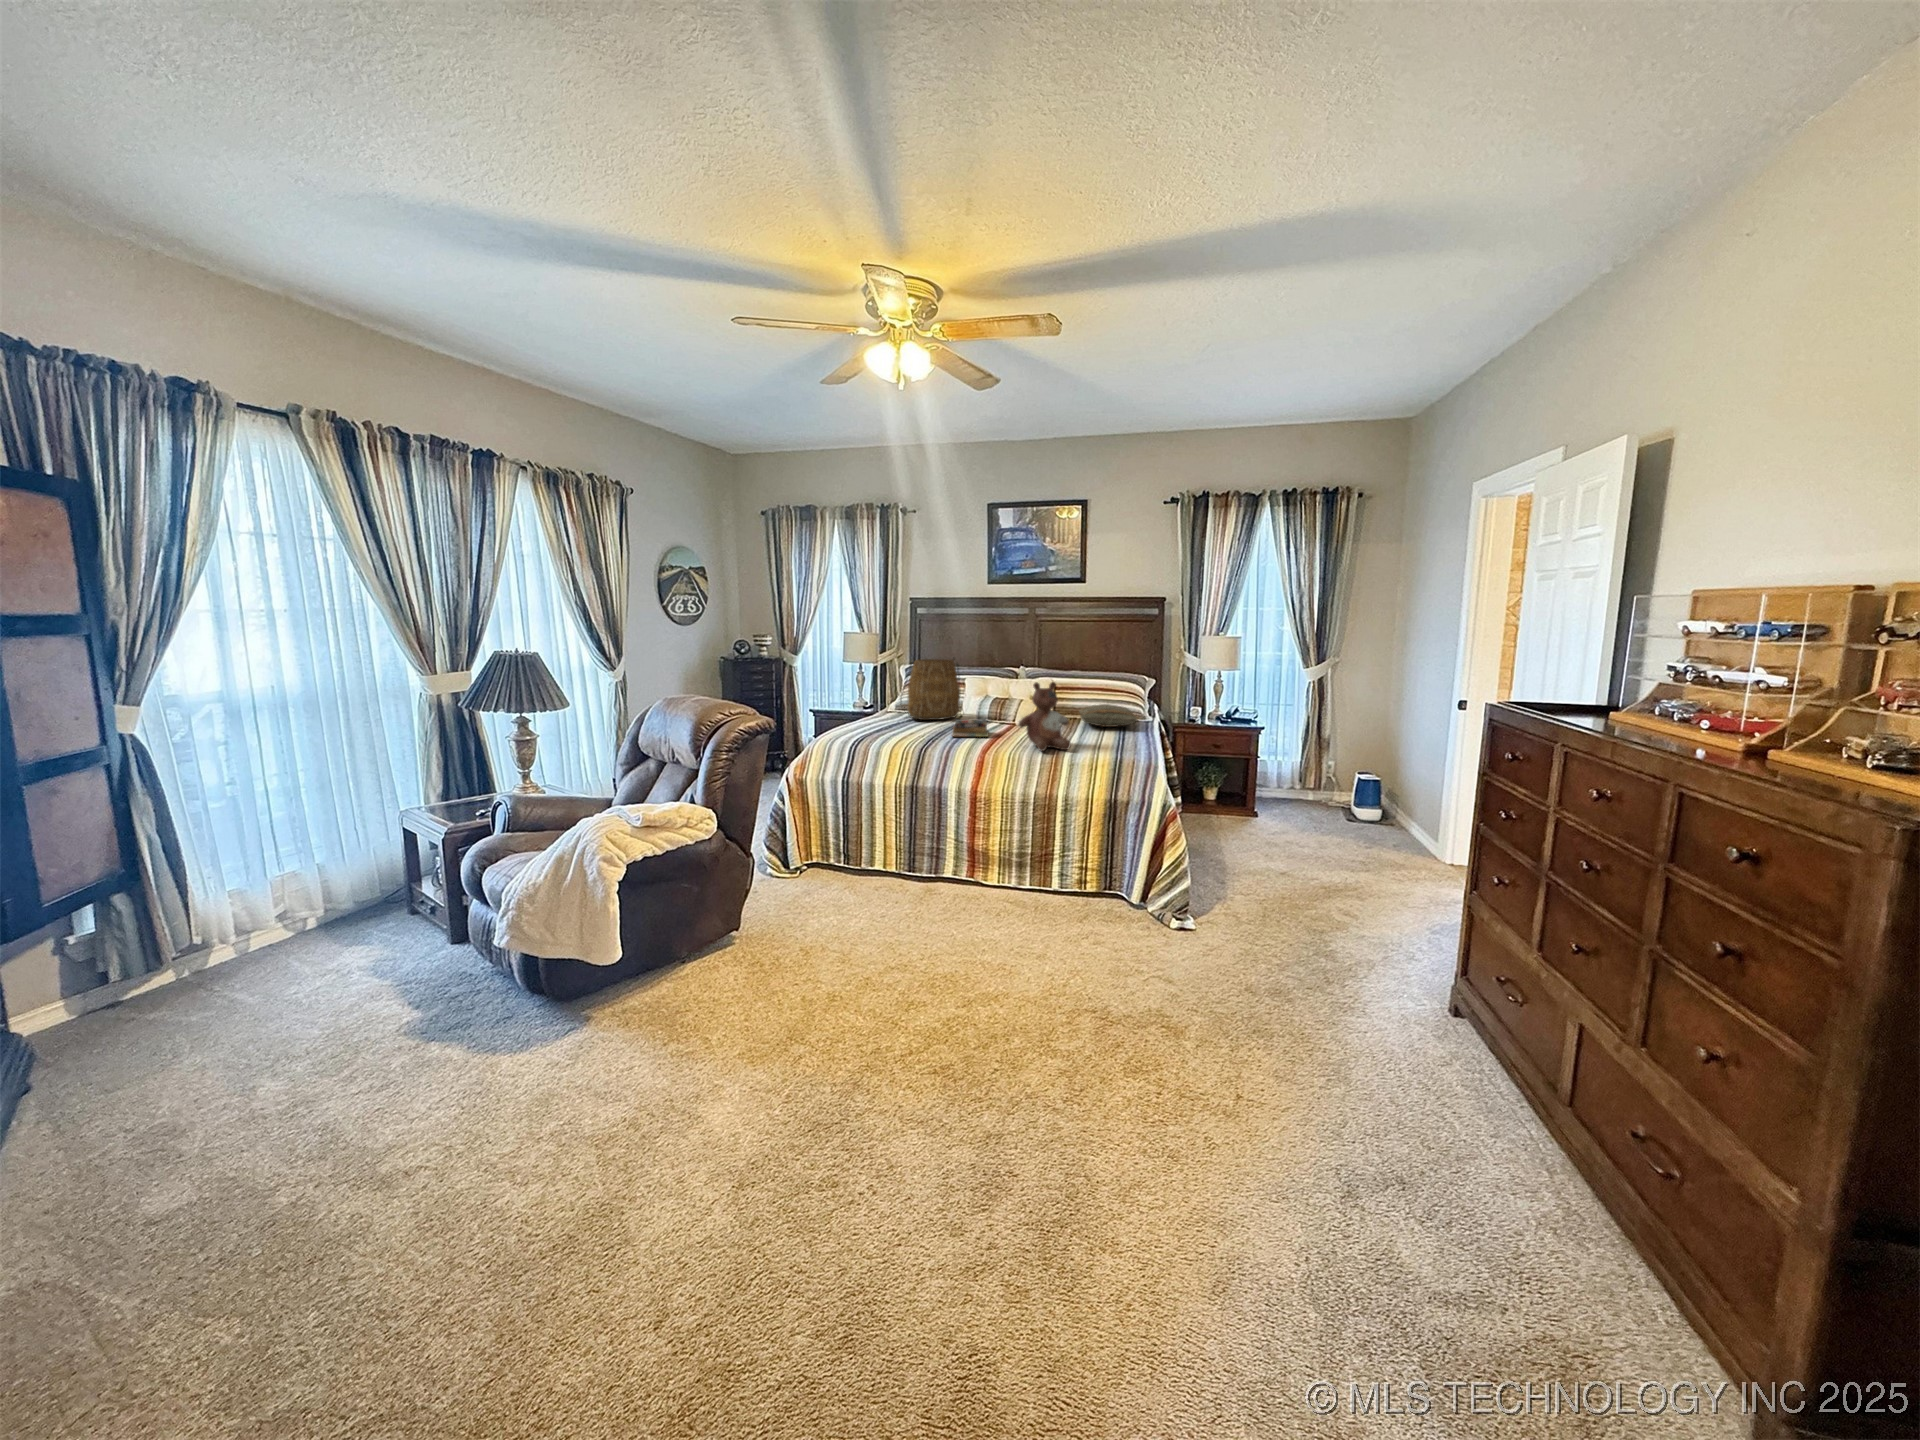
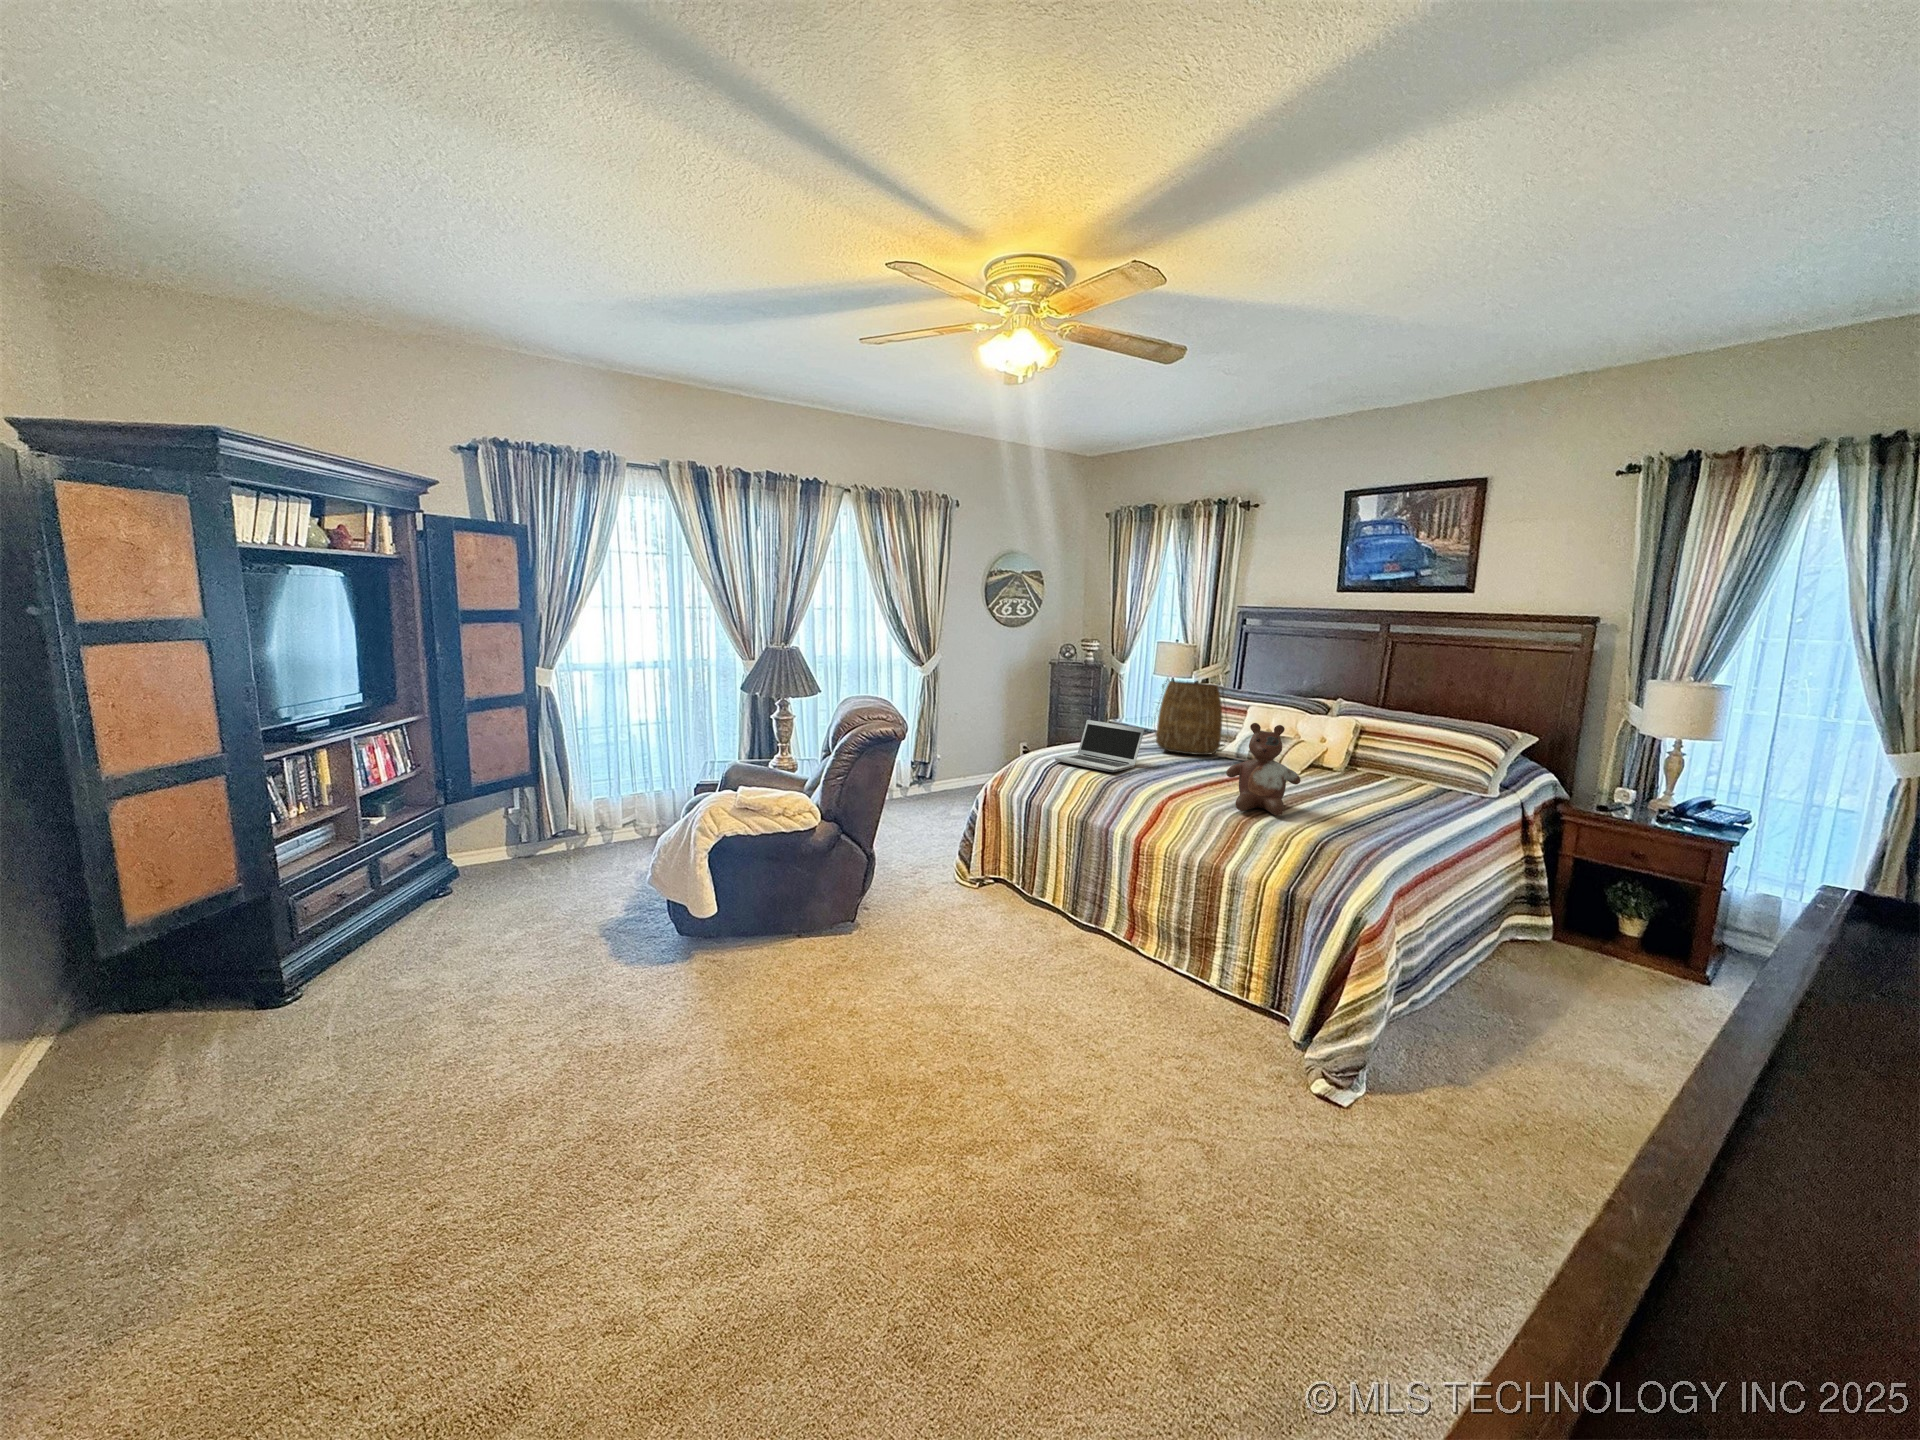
laptop: none [848,700,918,741] -> present [1055,720,1145,772]
pillow: present [1079,704,1137,727] -> none [1352,766,1460,801]
book: present [952,719,989,737] -> none [1168,756,1222,783]

